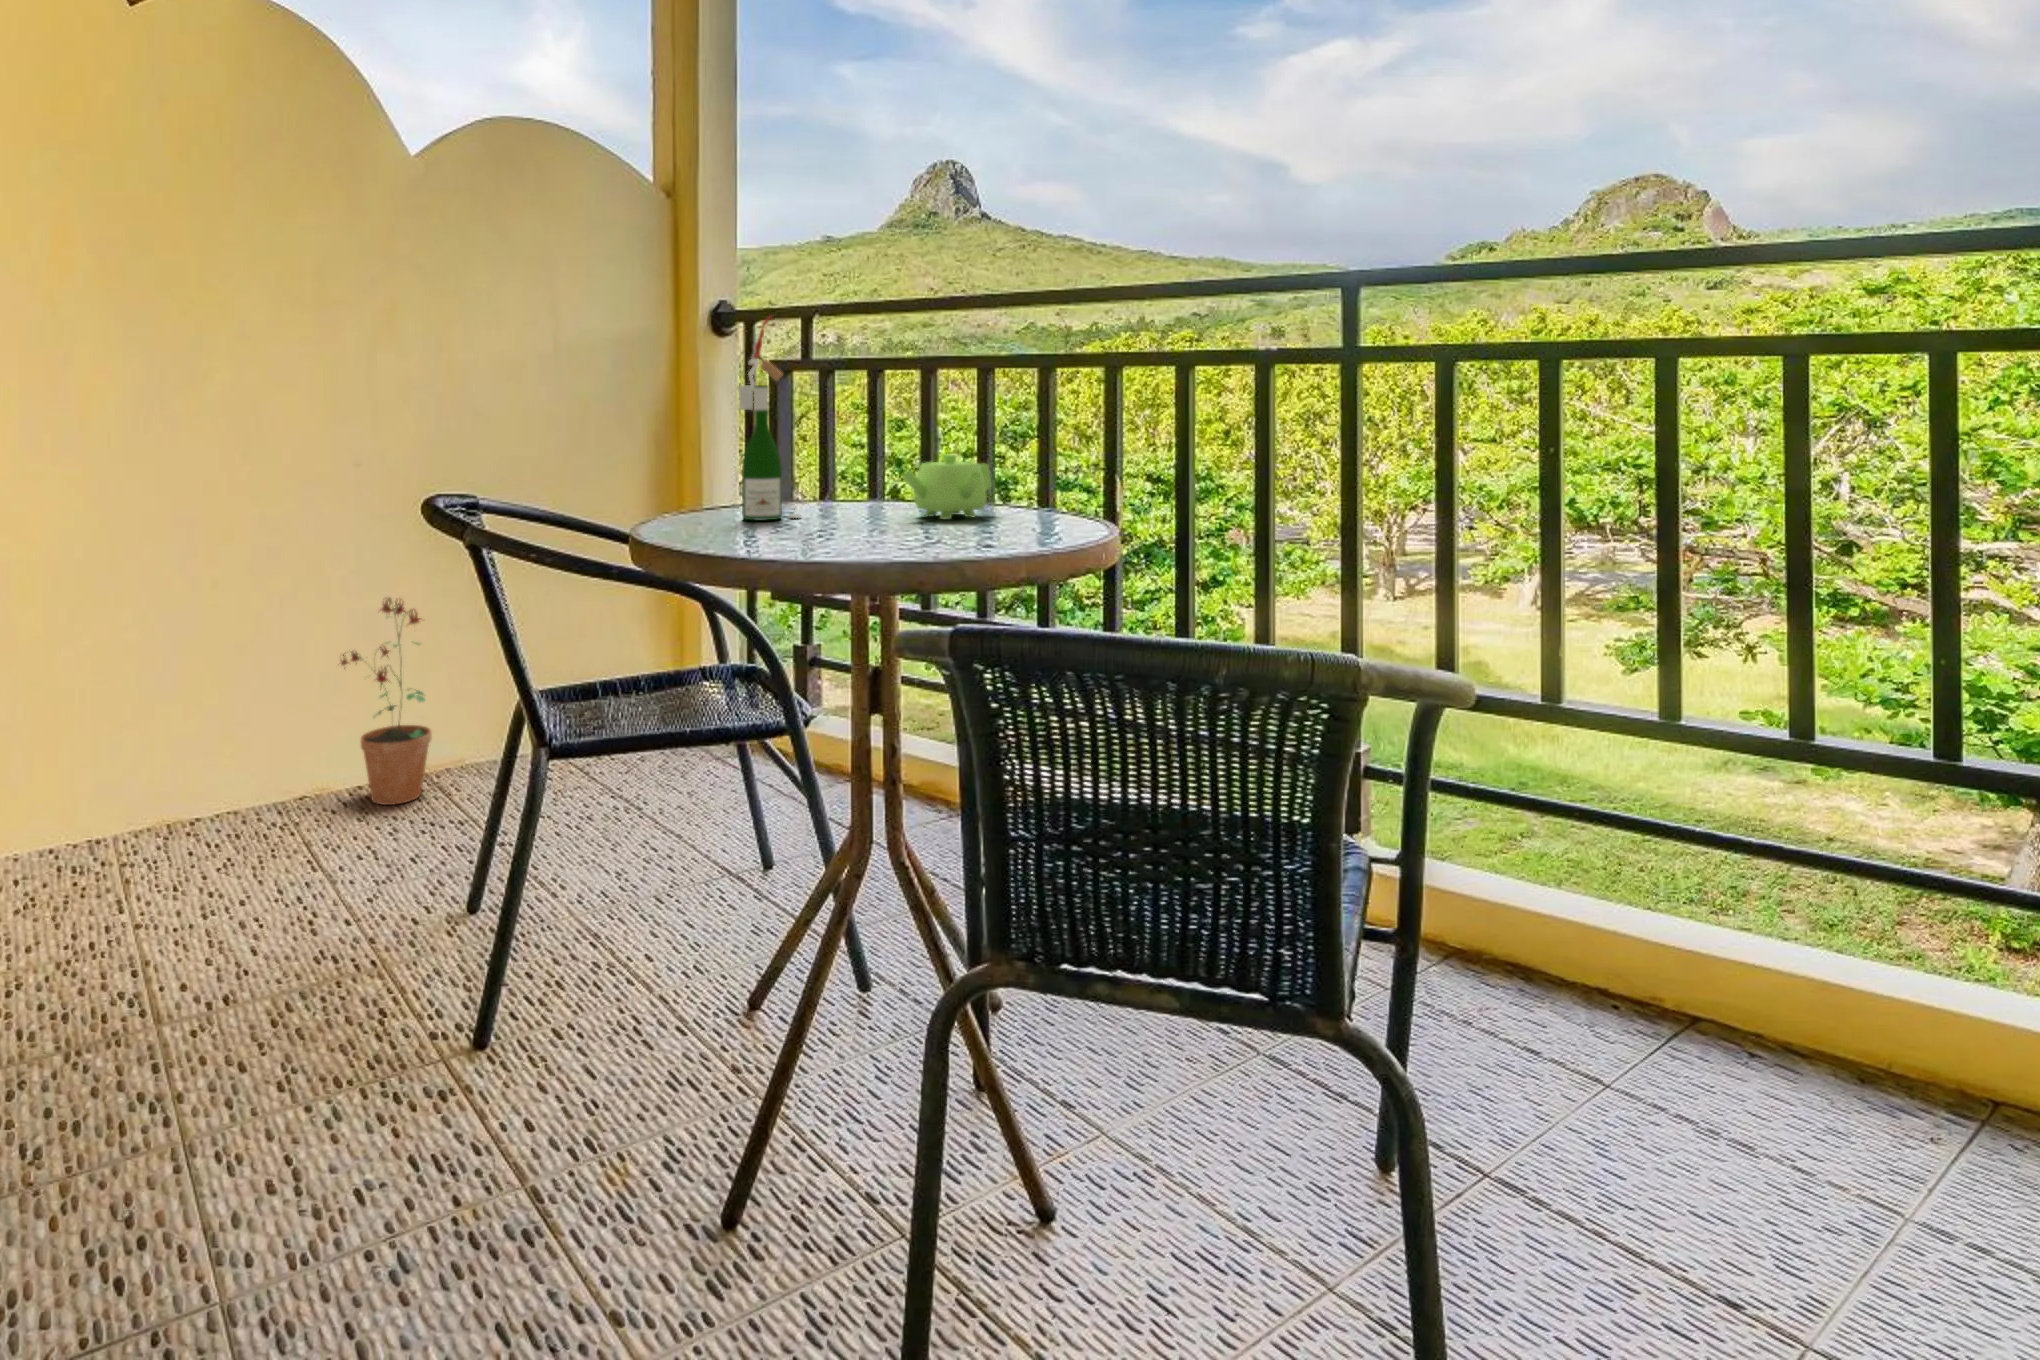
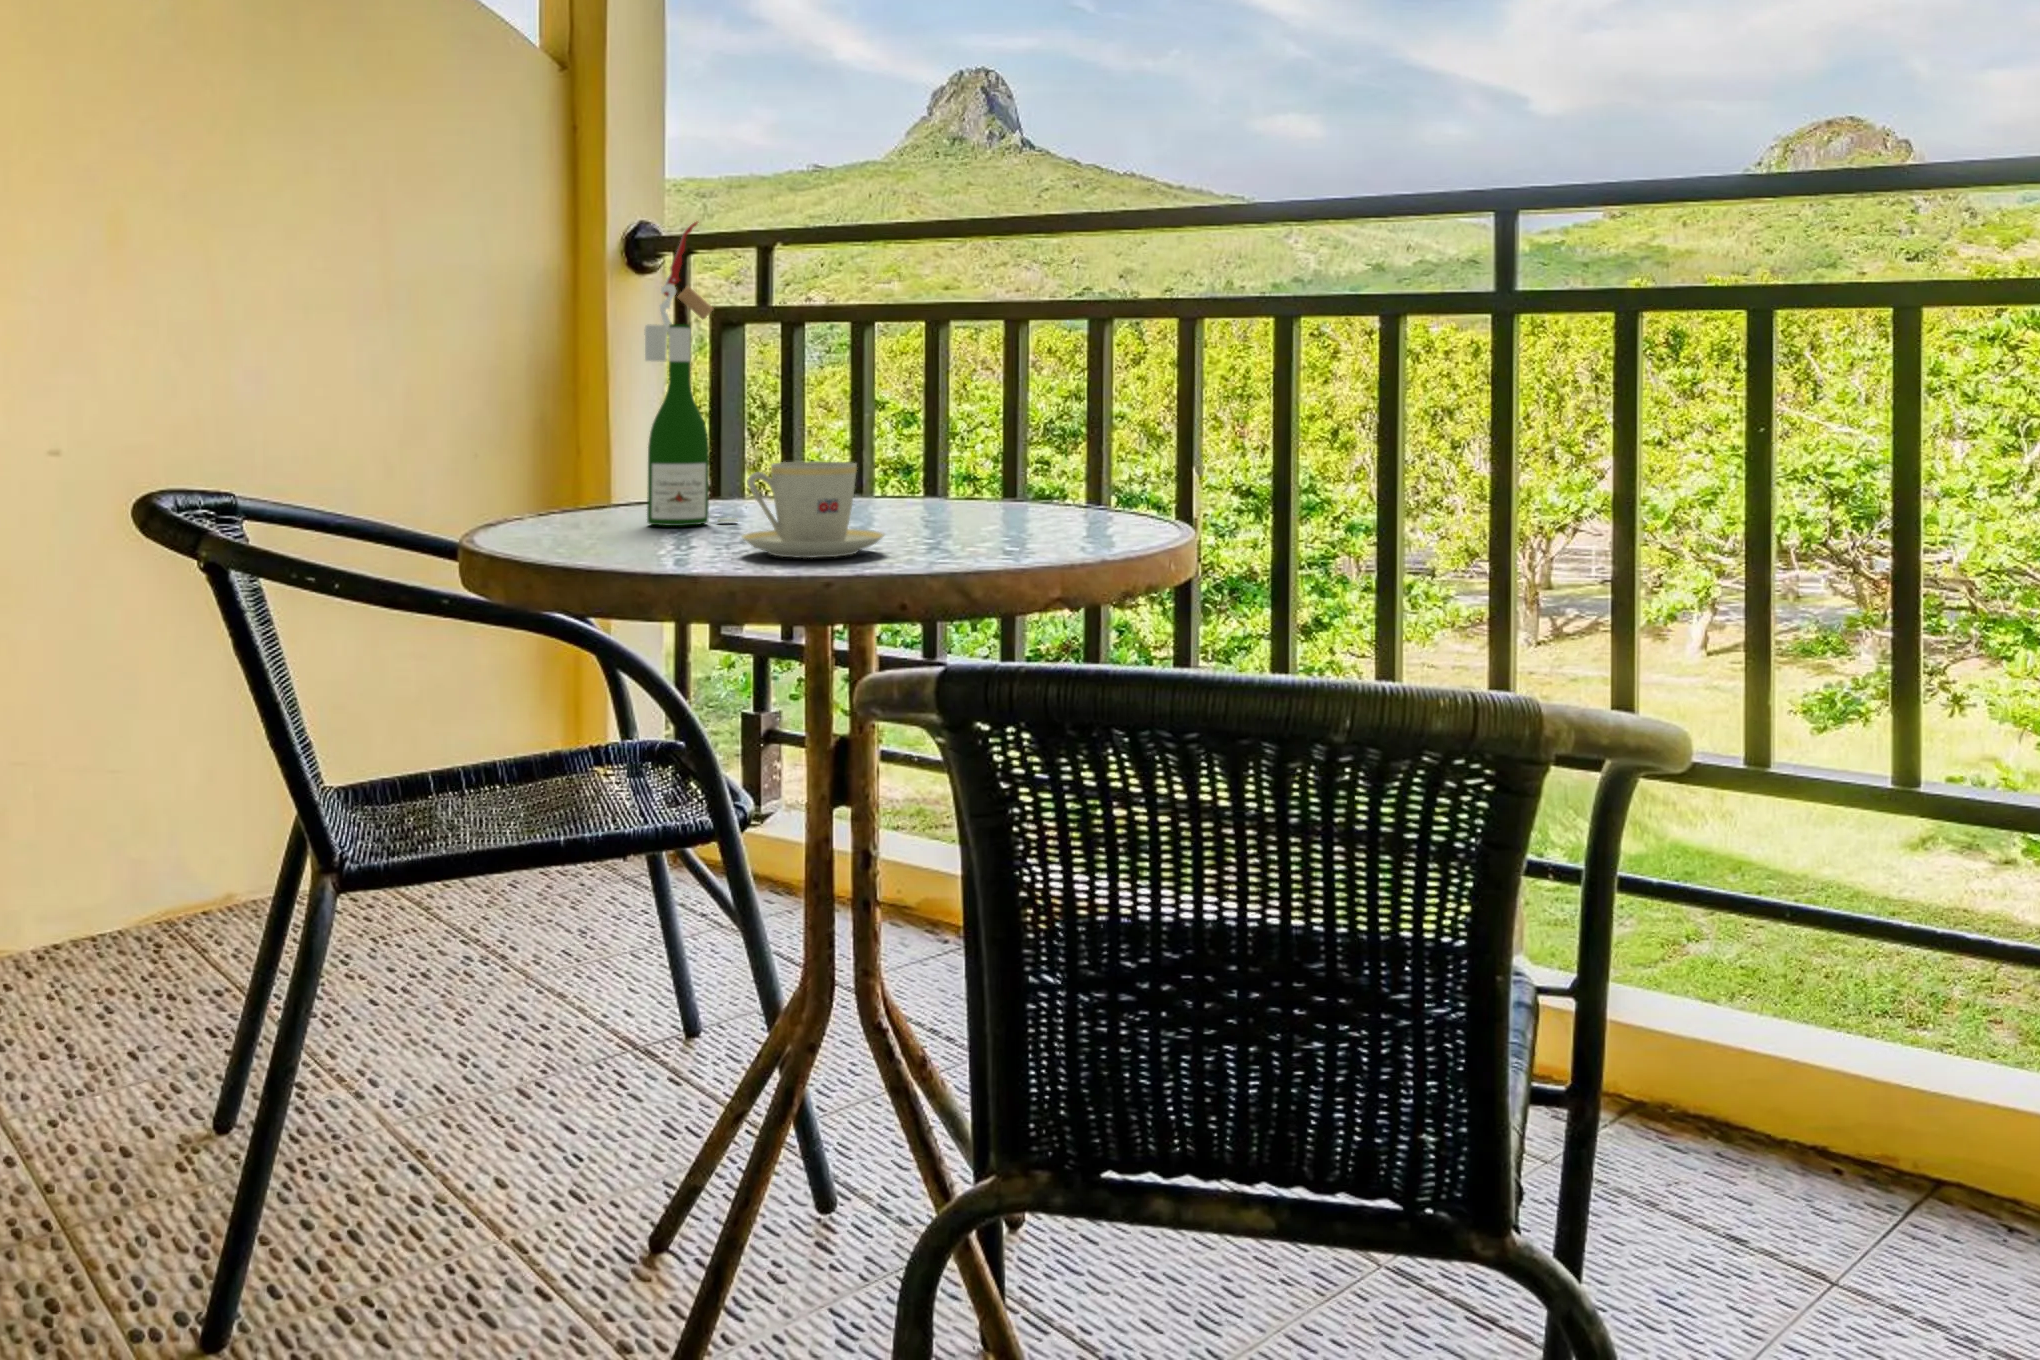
teapot: present [903,454,991,519] -> none [889,430,1020,524]
teacup: none [806,482,901,547] -> present [741,462,884,558]
potted plant: present [340,598,432,805] -> none [12,661,170,978]

